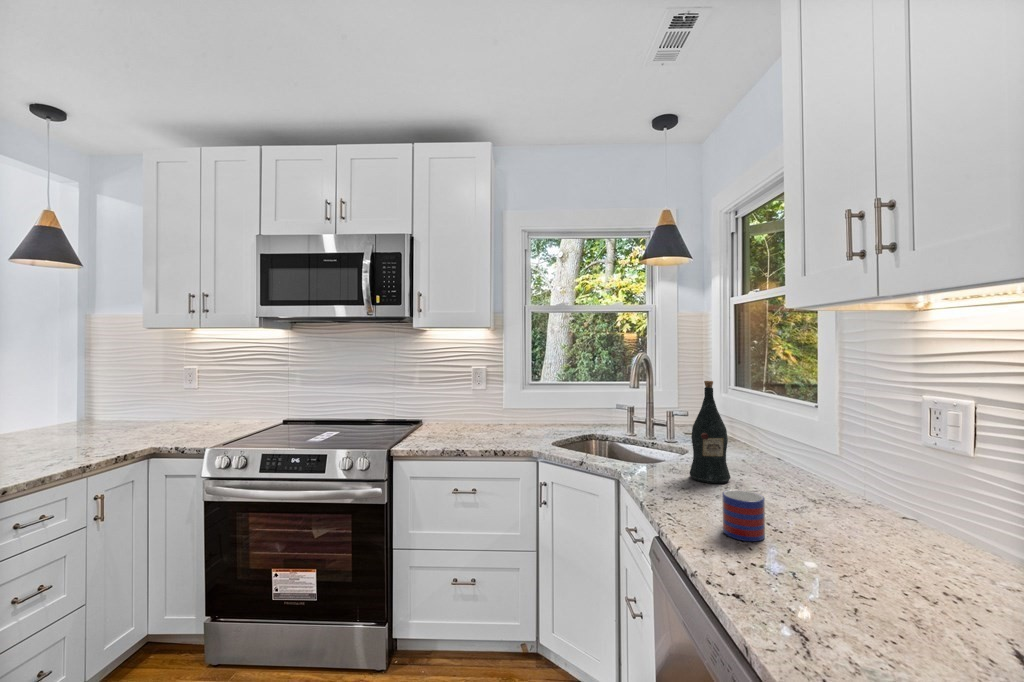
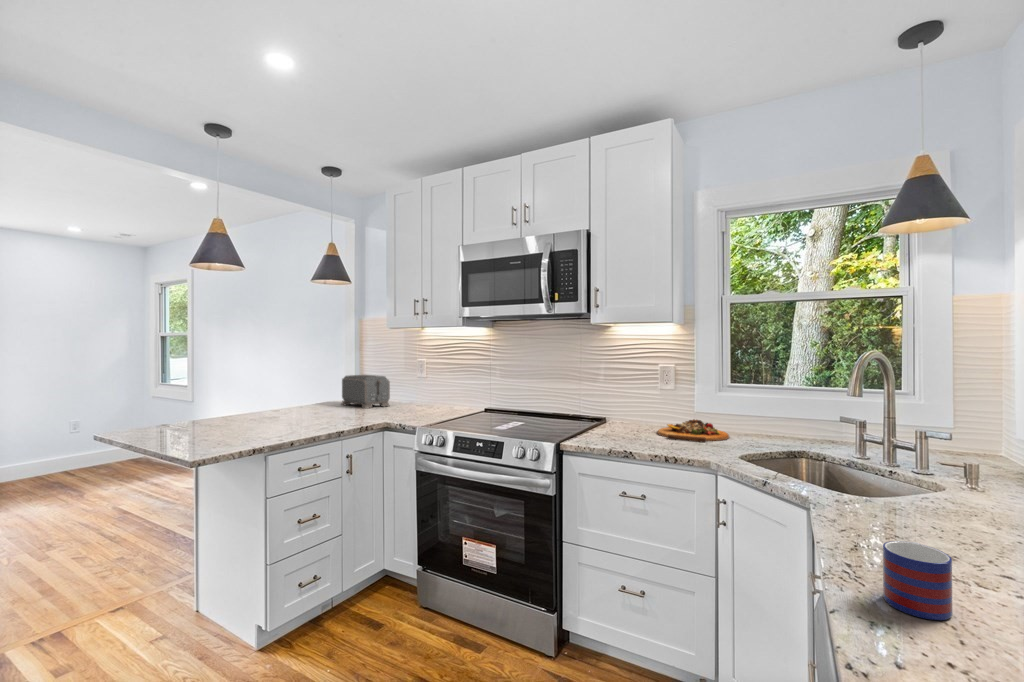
wine bottle: present [690,381,730,483] -> none [900,390,971,536]
toaster: none [58,388,142,432] -> present [341,375,390,409]
cutting board: none [473,415,534,436] -> present [658,419,729,443]

